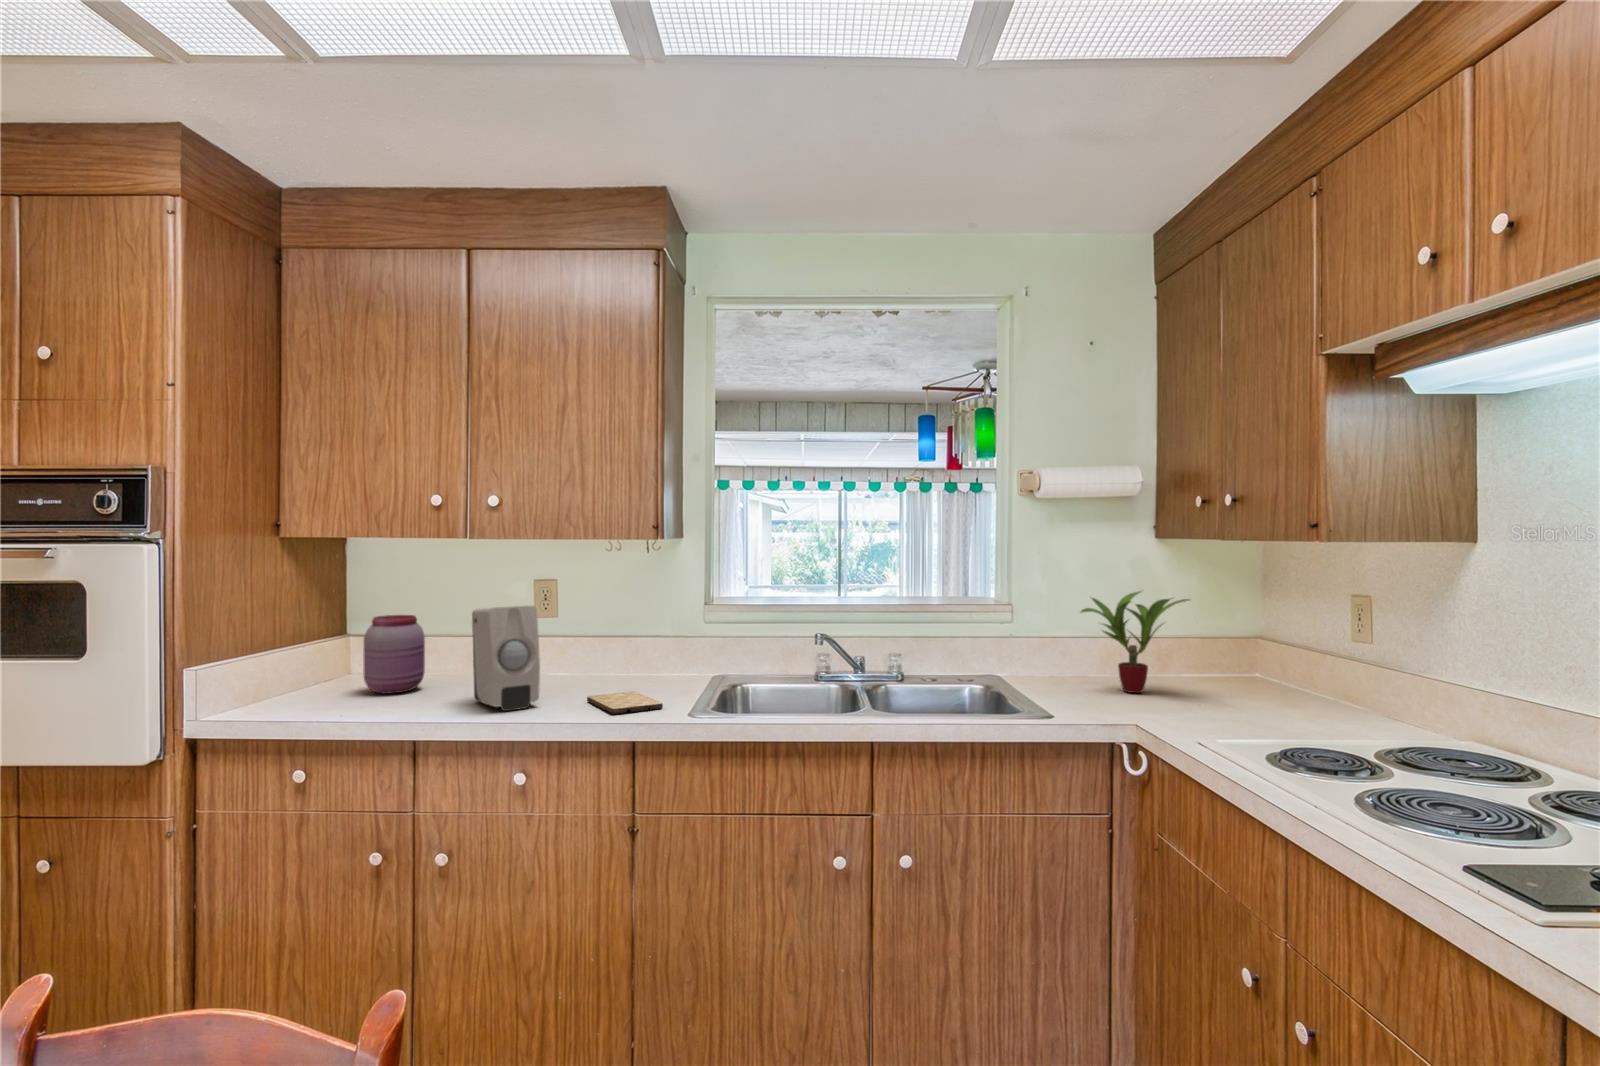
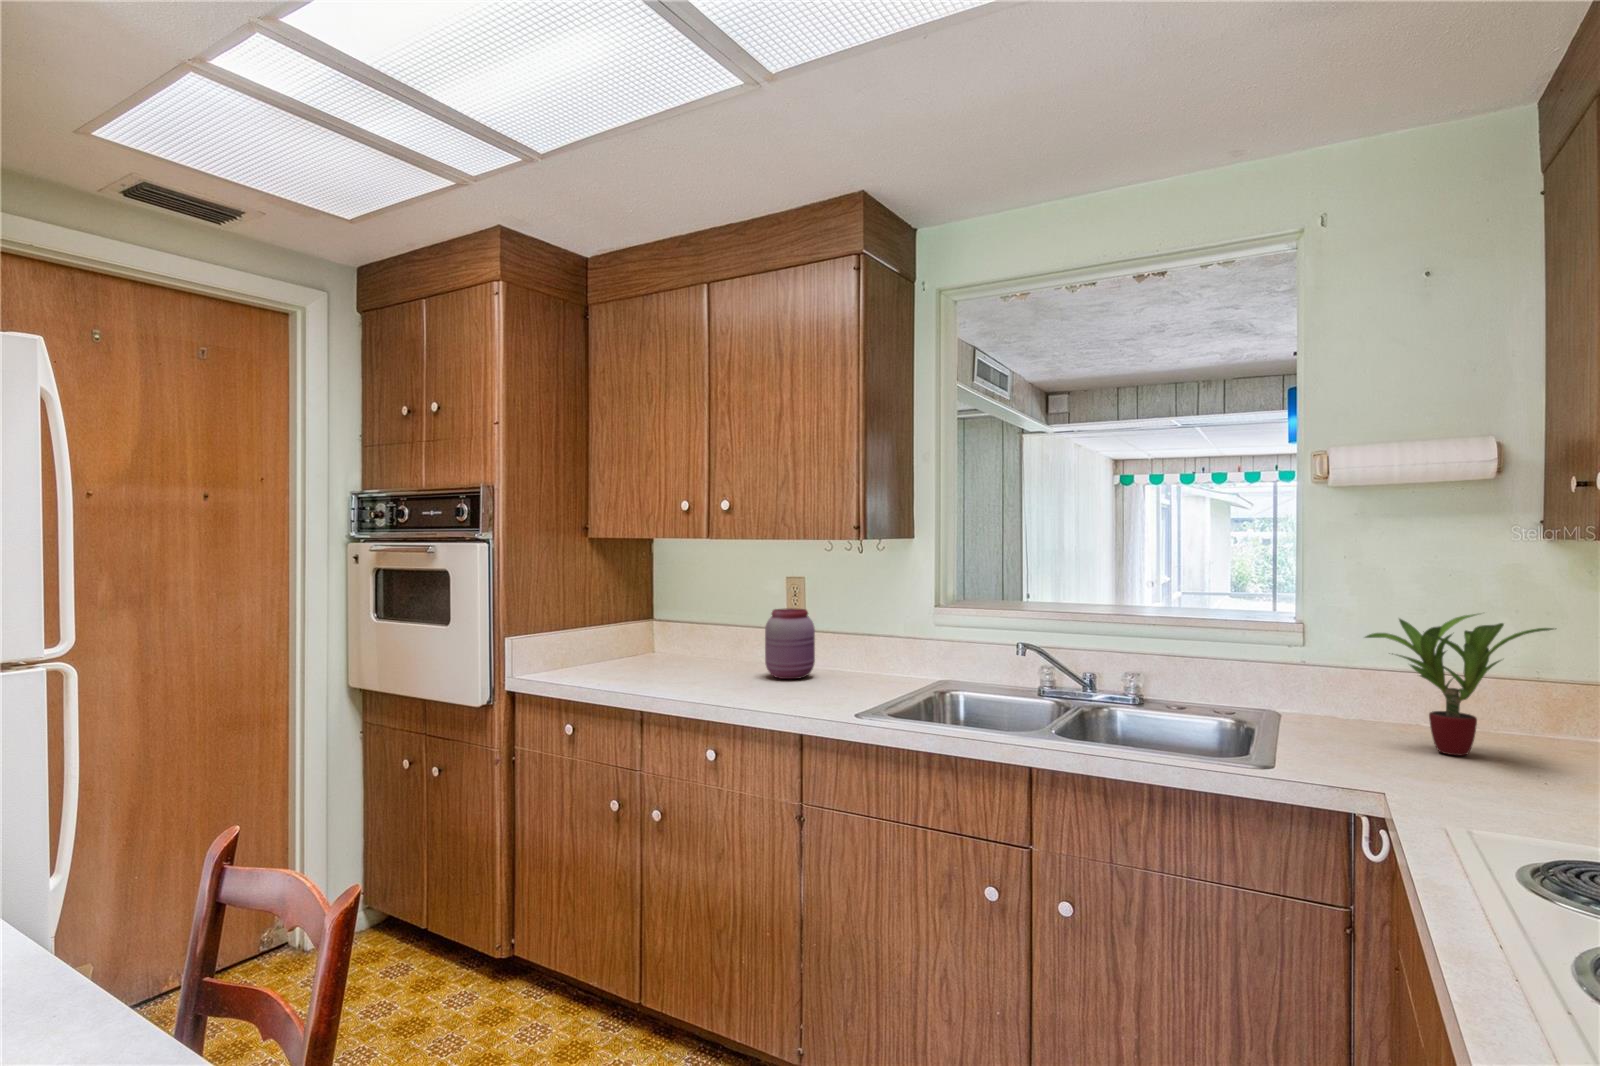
soap dispenser: present [472,606,540,711] -> none [699,600,742,694]
jar: present [363,615,425,694] -> present [765,608,815,679]
cutting board: present [587,691,663,714] -> none [786,688,840,706]

